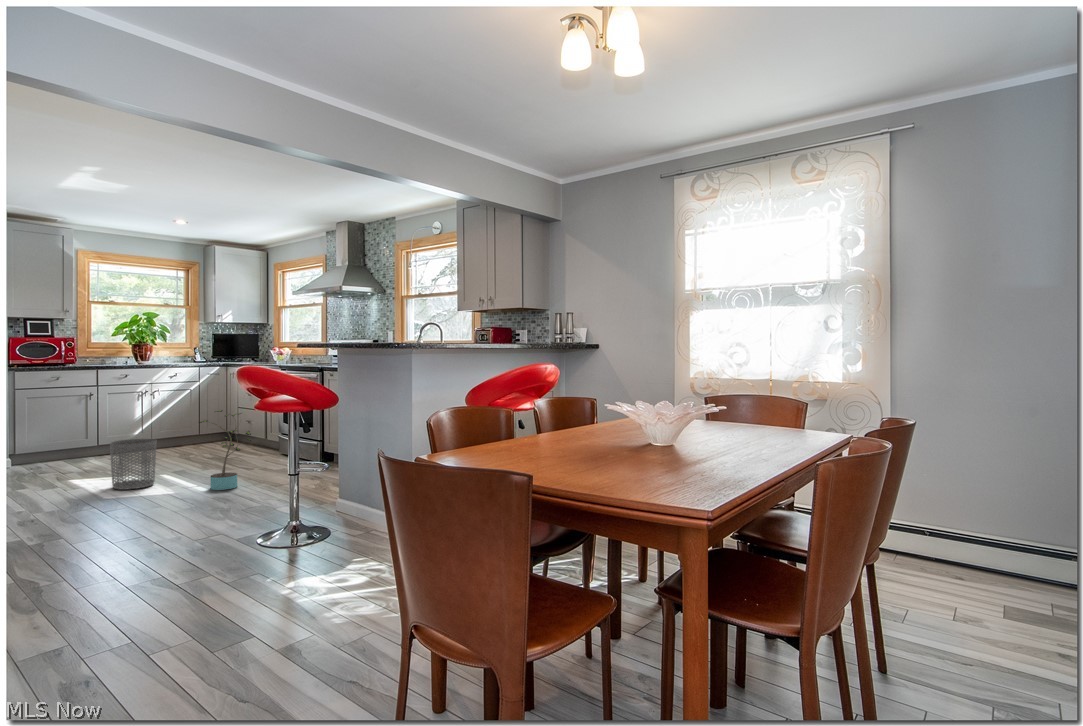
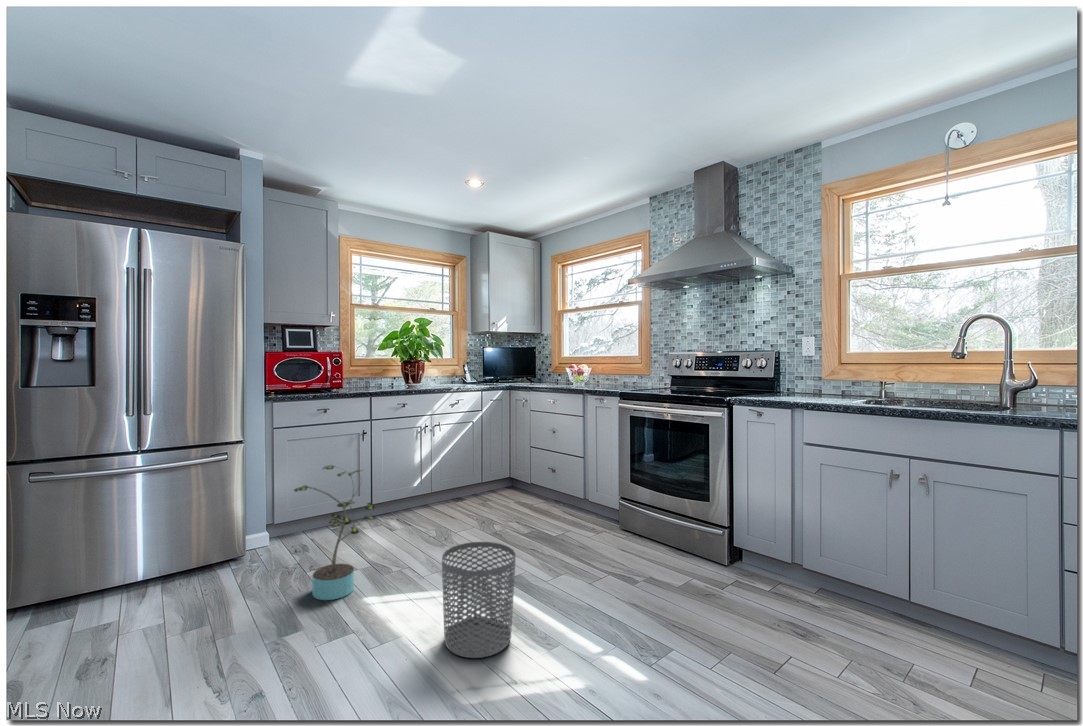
potted plant: present [199,410,251,490] -> present [294,465,375,600]

